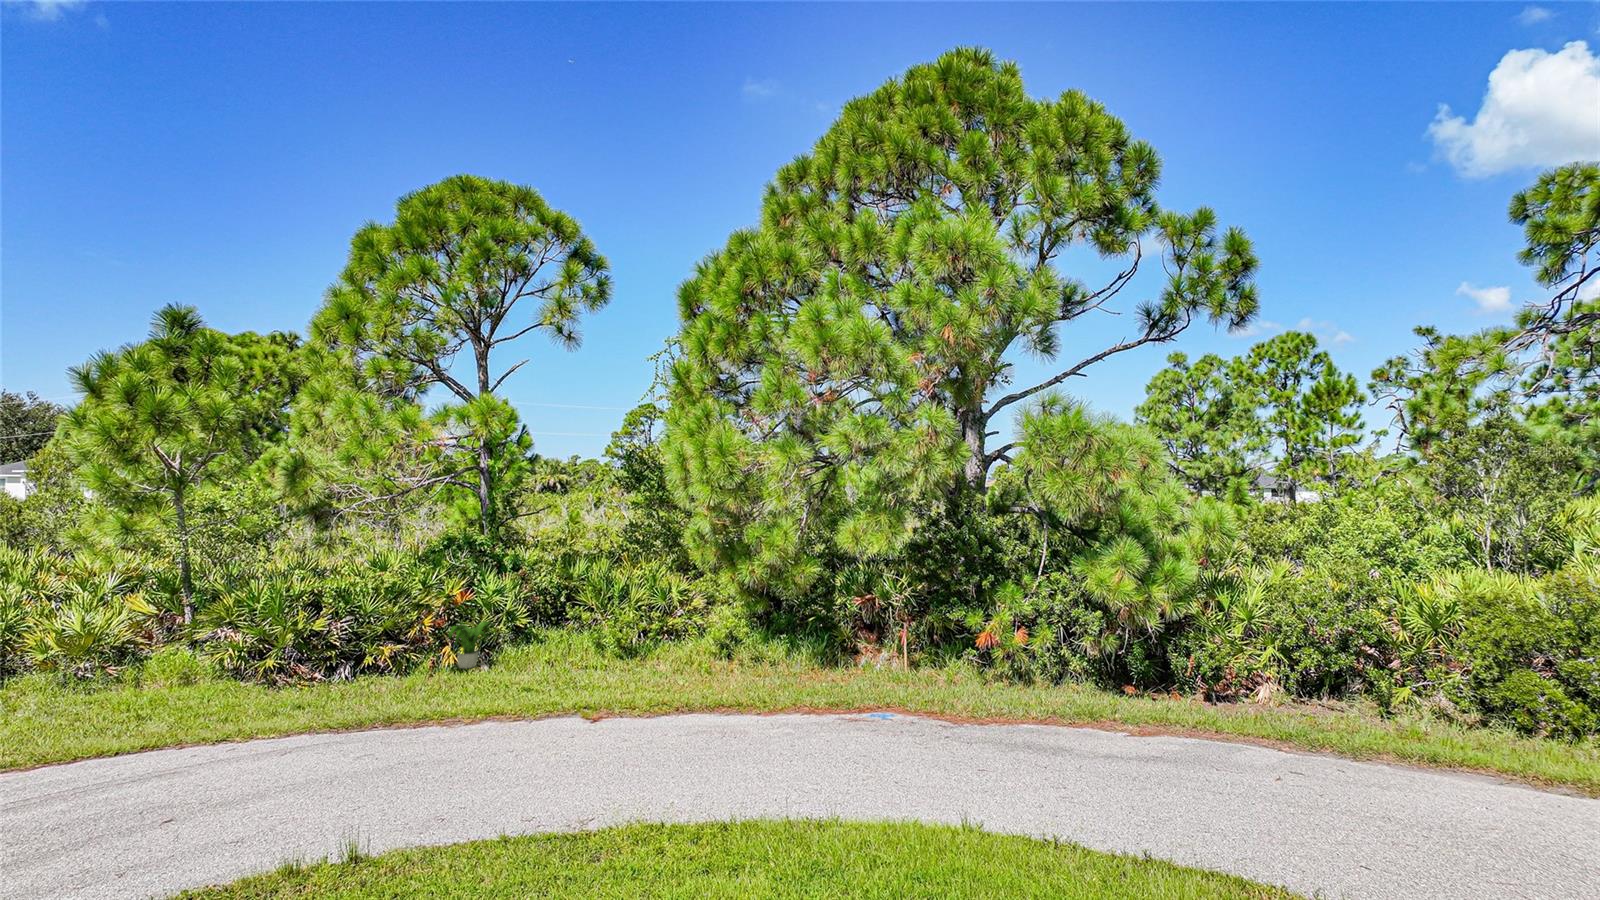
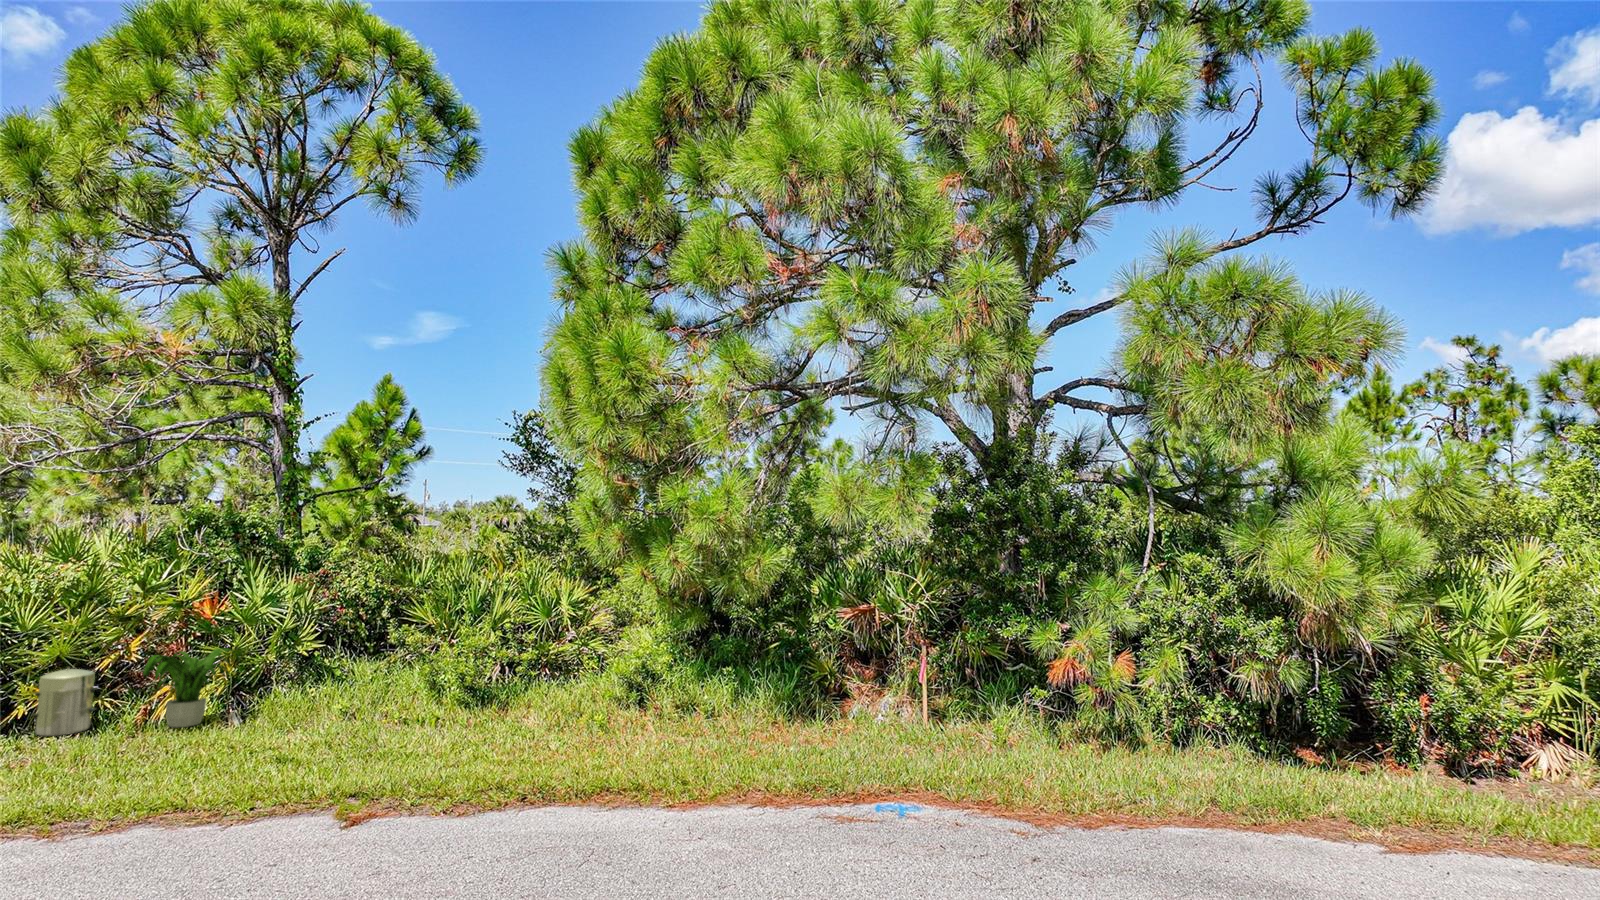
waste bin: none [386,632,419,673] -> present [32,668,97,736]

